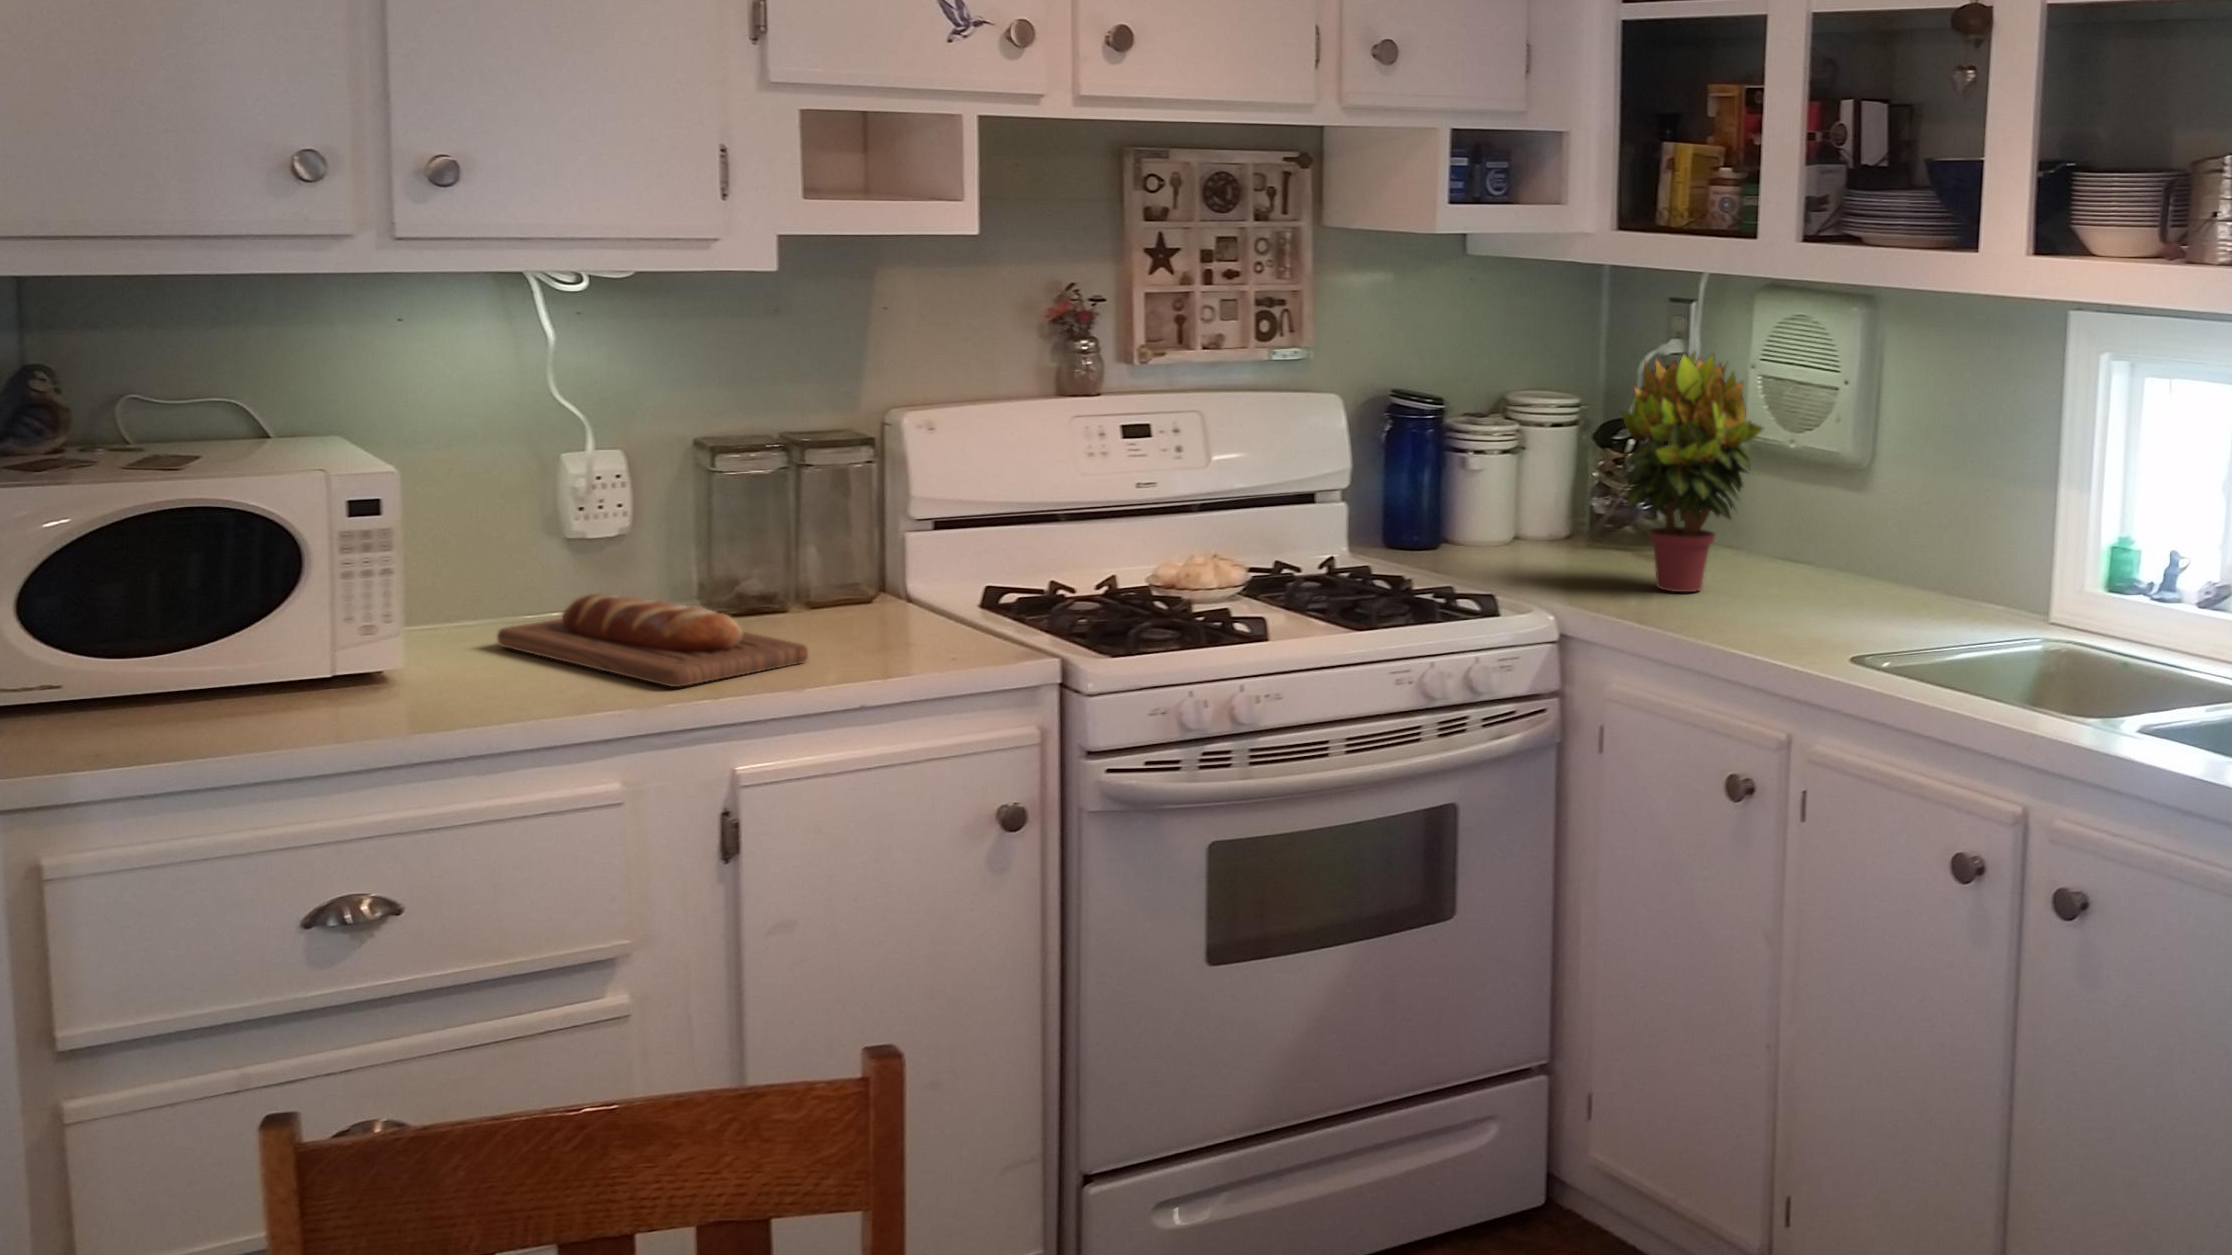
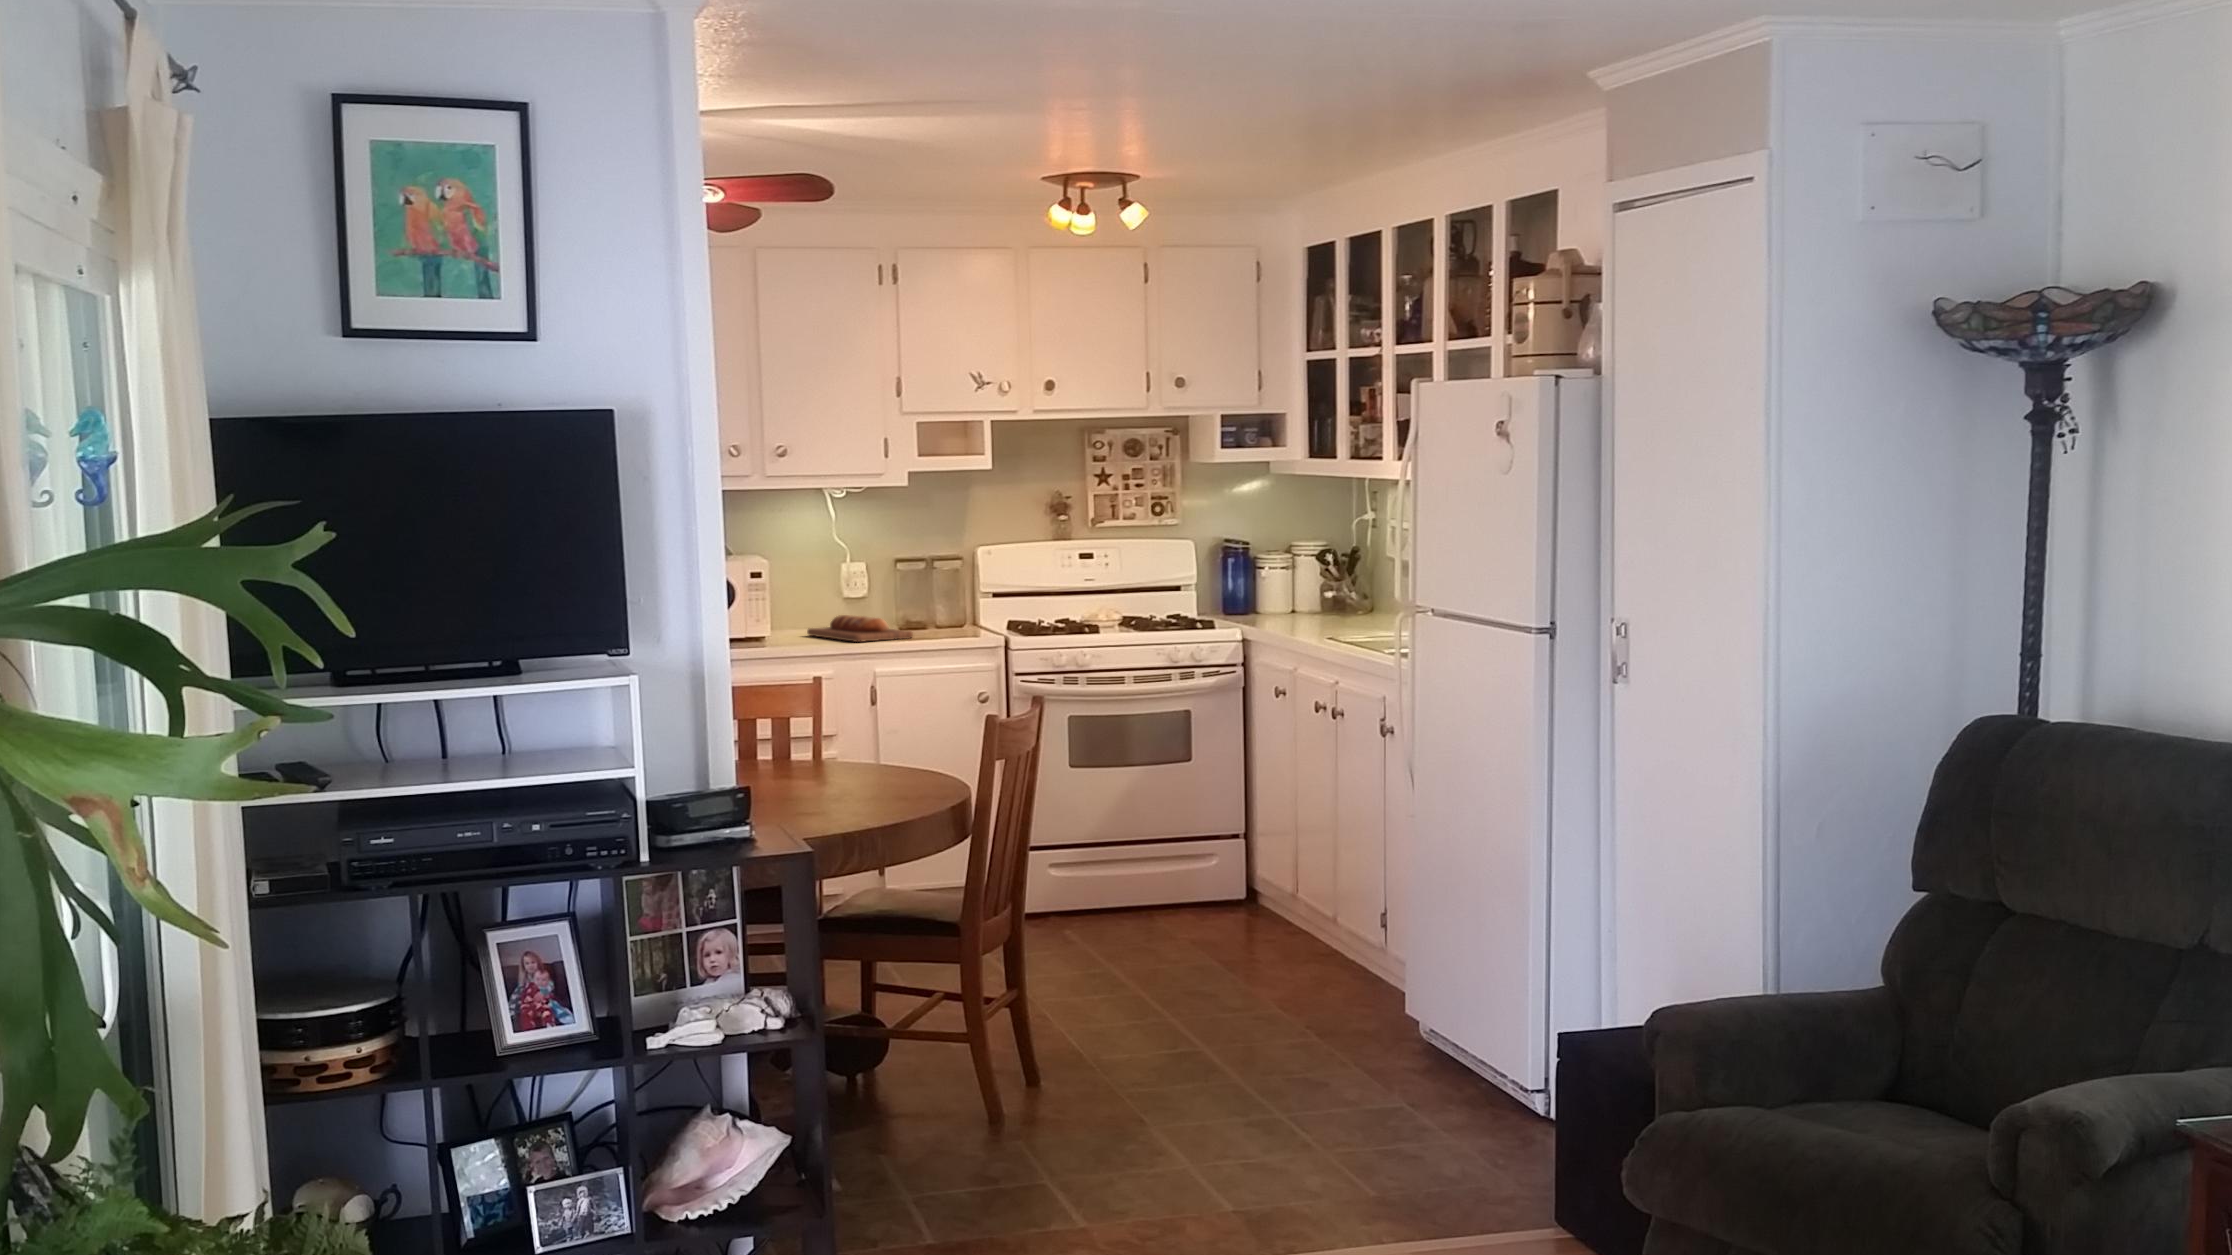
potted plant: present [1618,353,1763,592] -> none [1286,510,1356,622]

